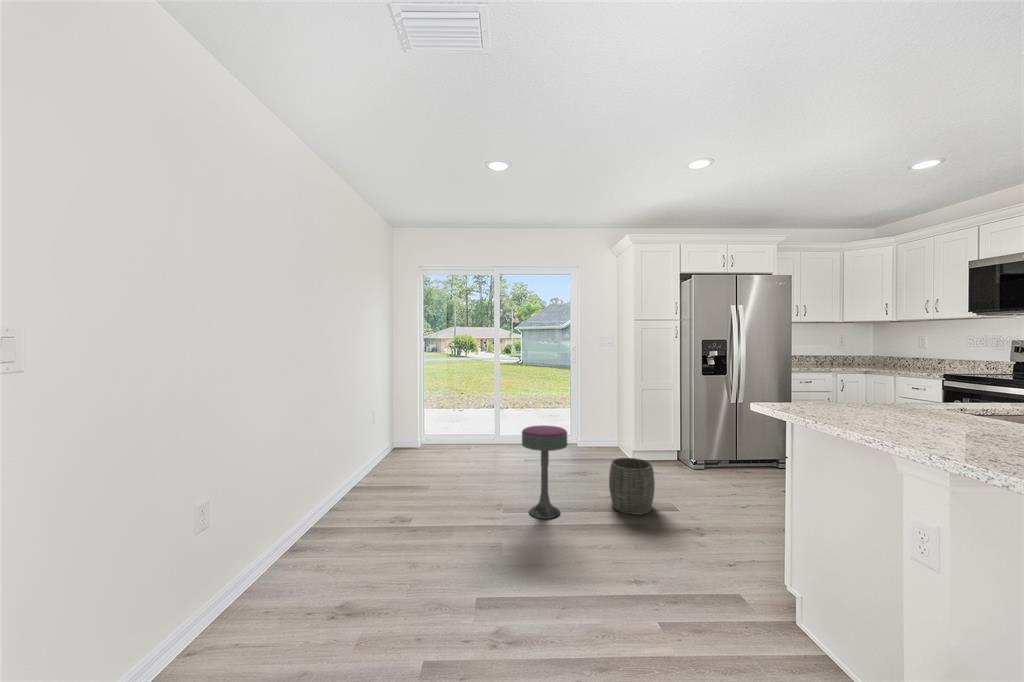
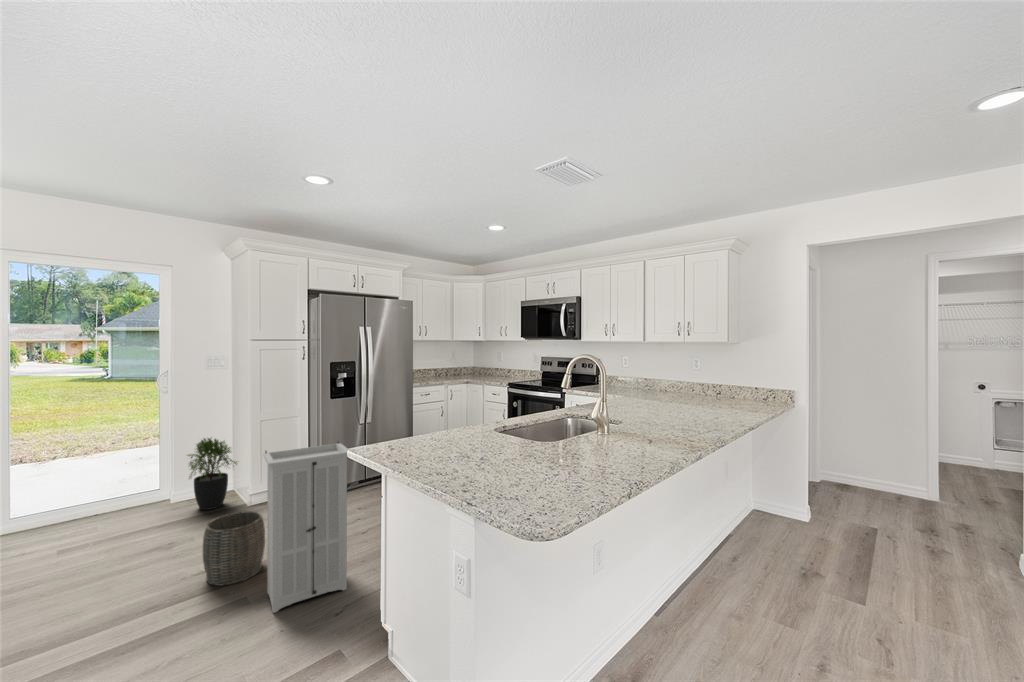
potted plant: none [587,398,625,457] -> present [188,438,237,510]
storage cabinet: none [657,406,742,552] -> present [263,442,349,613]
bar stool: present [522,425,567,519] -> none [37,499,130,645]

